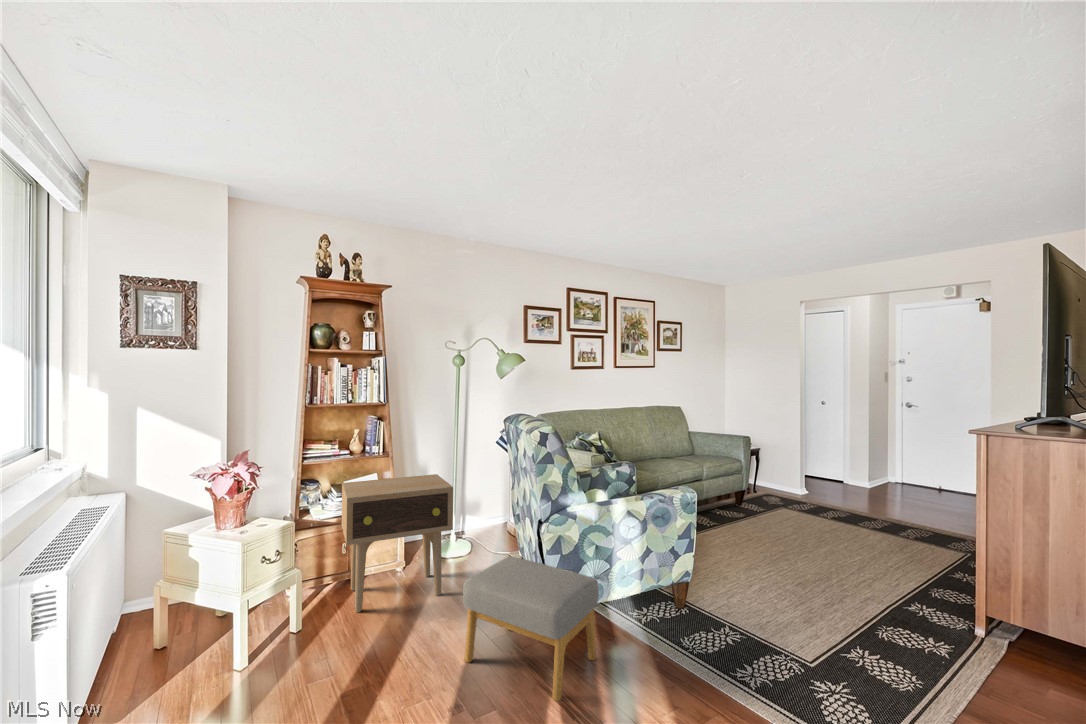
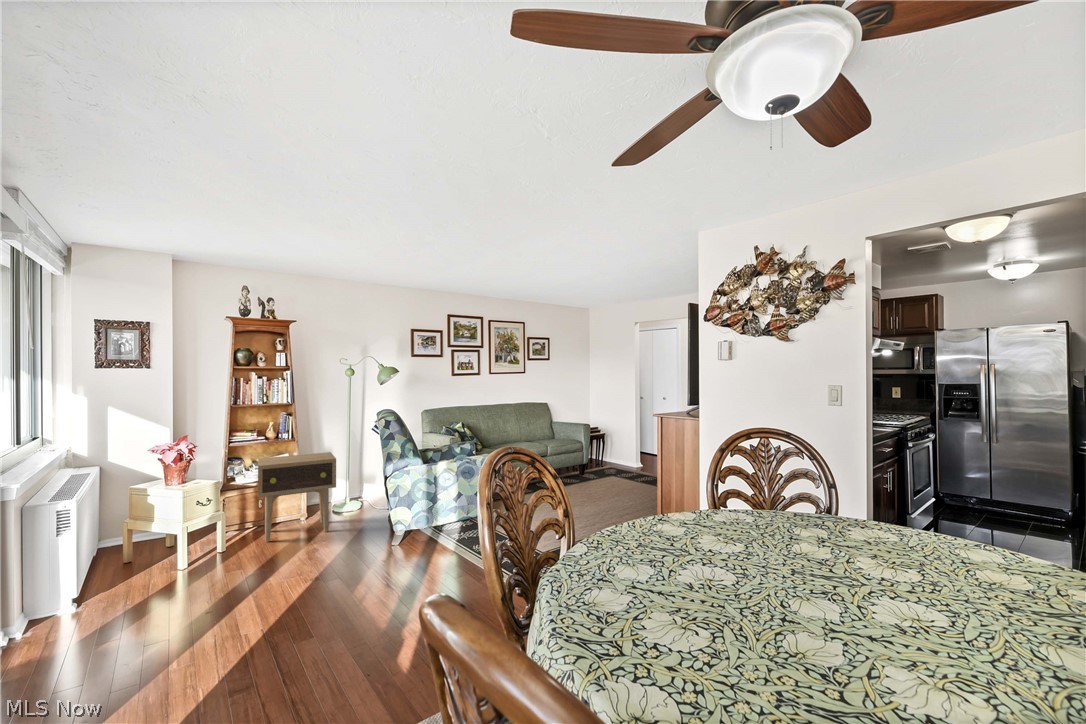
footstool: present [463,557,599,701] -> none [328,499,415,573]

